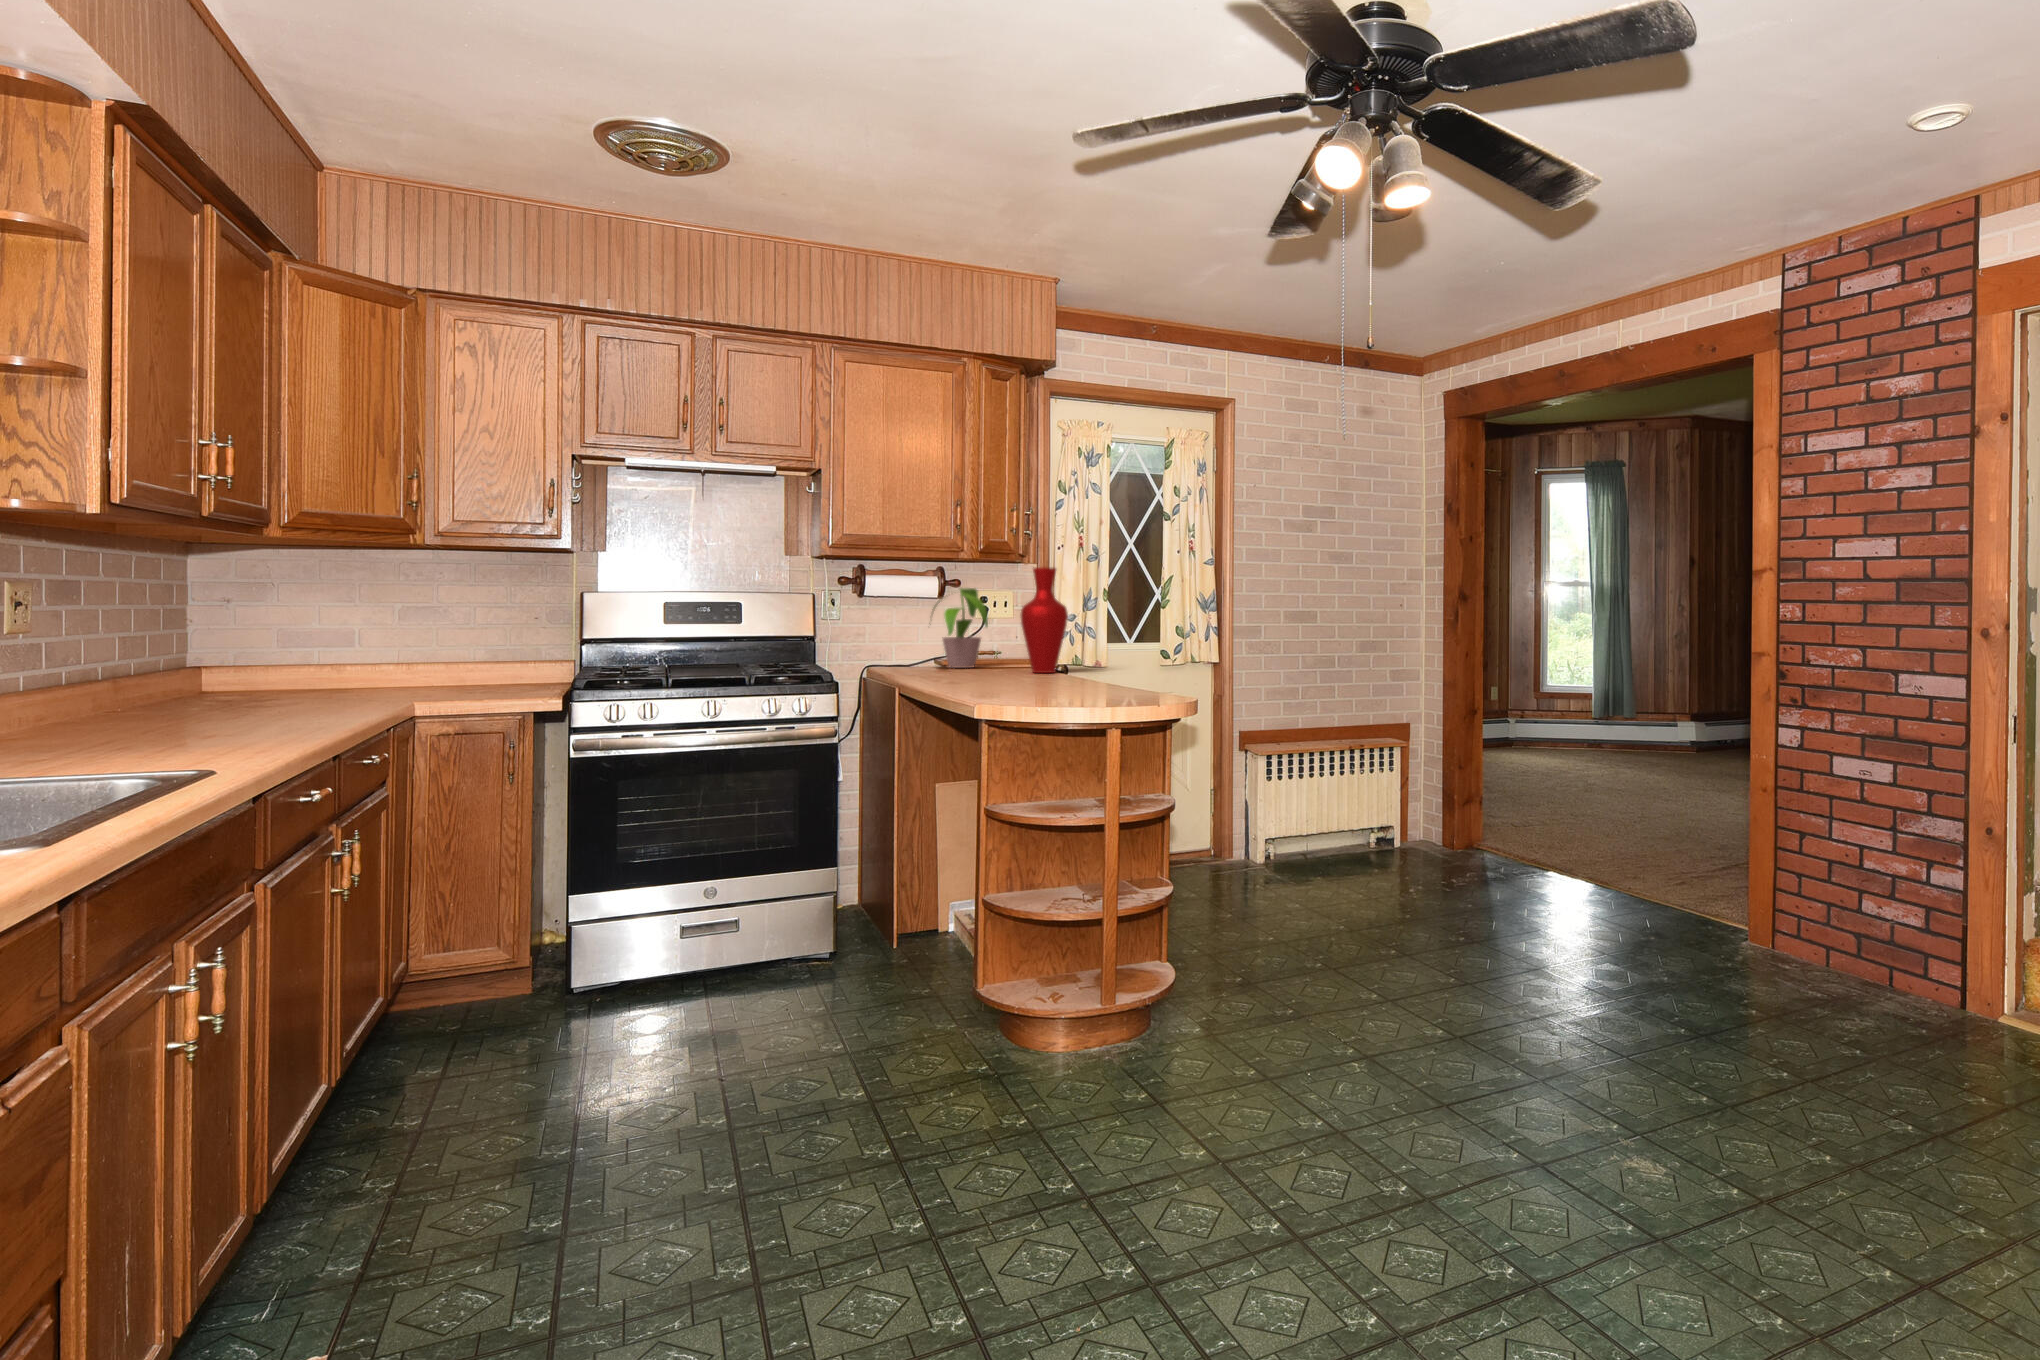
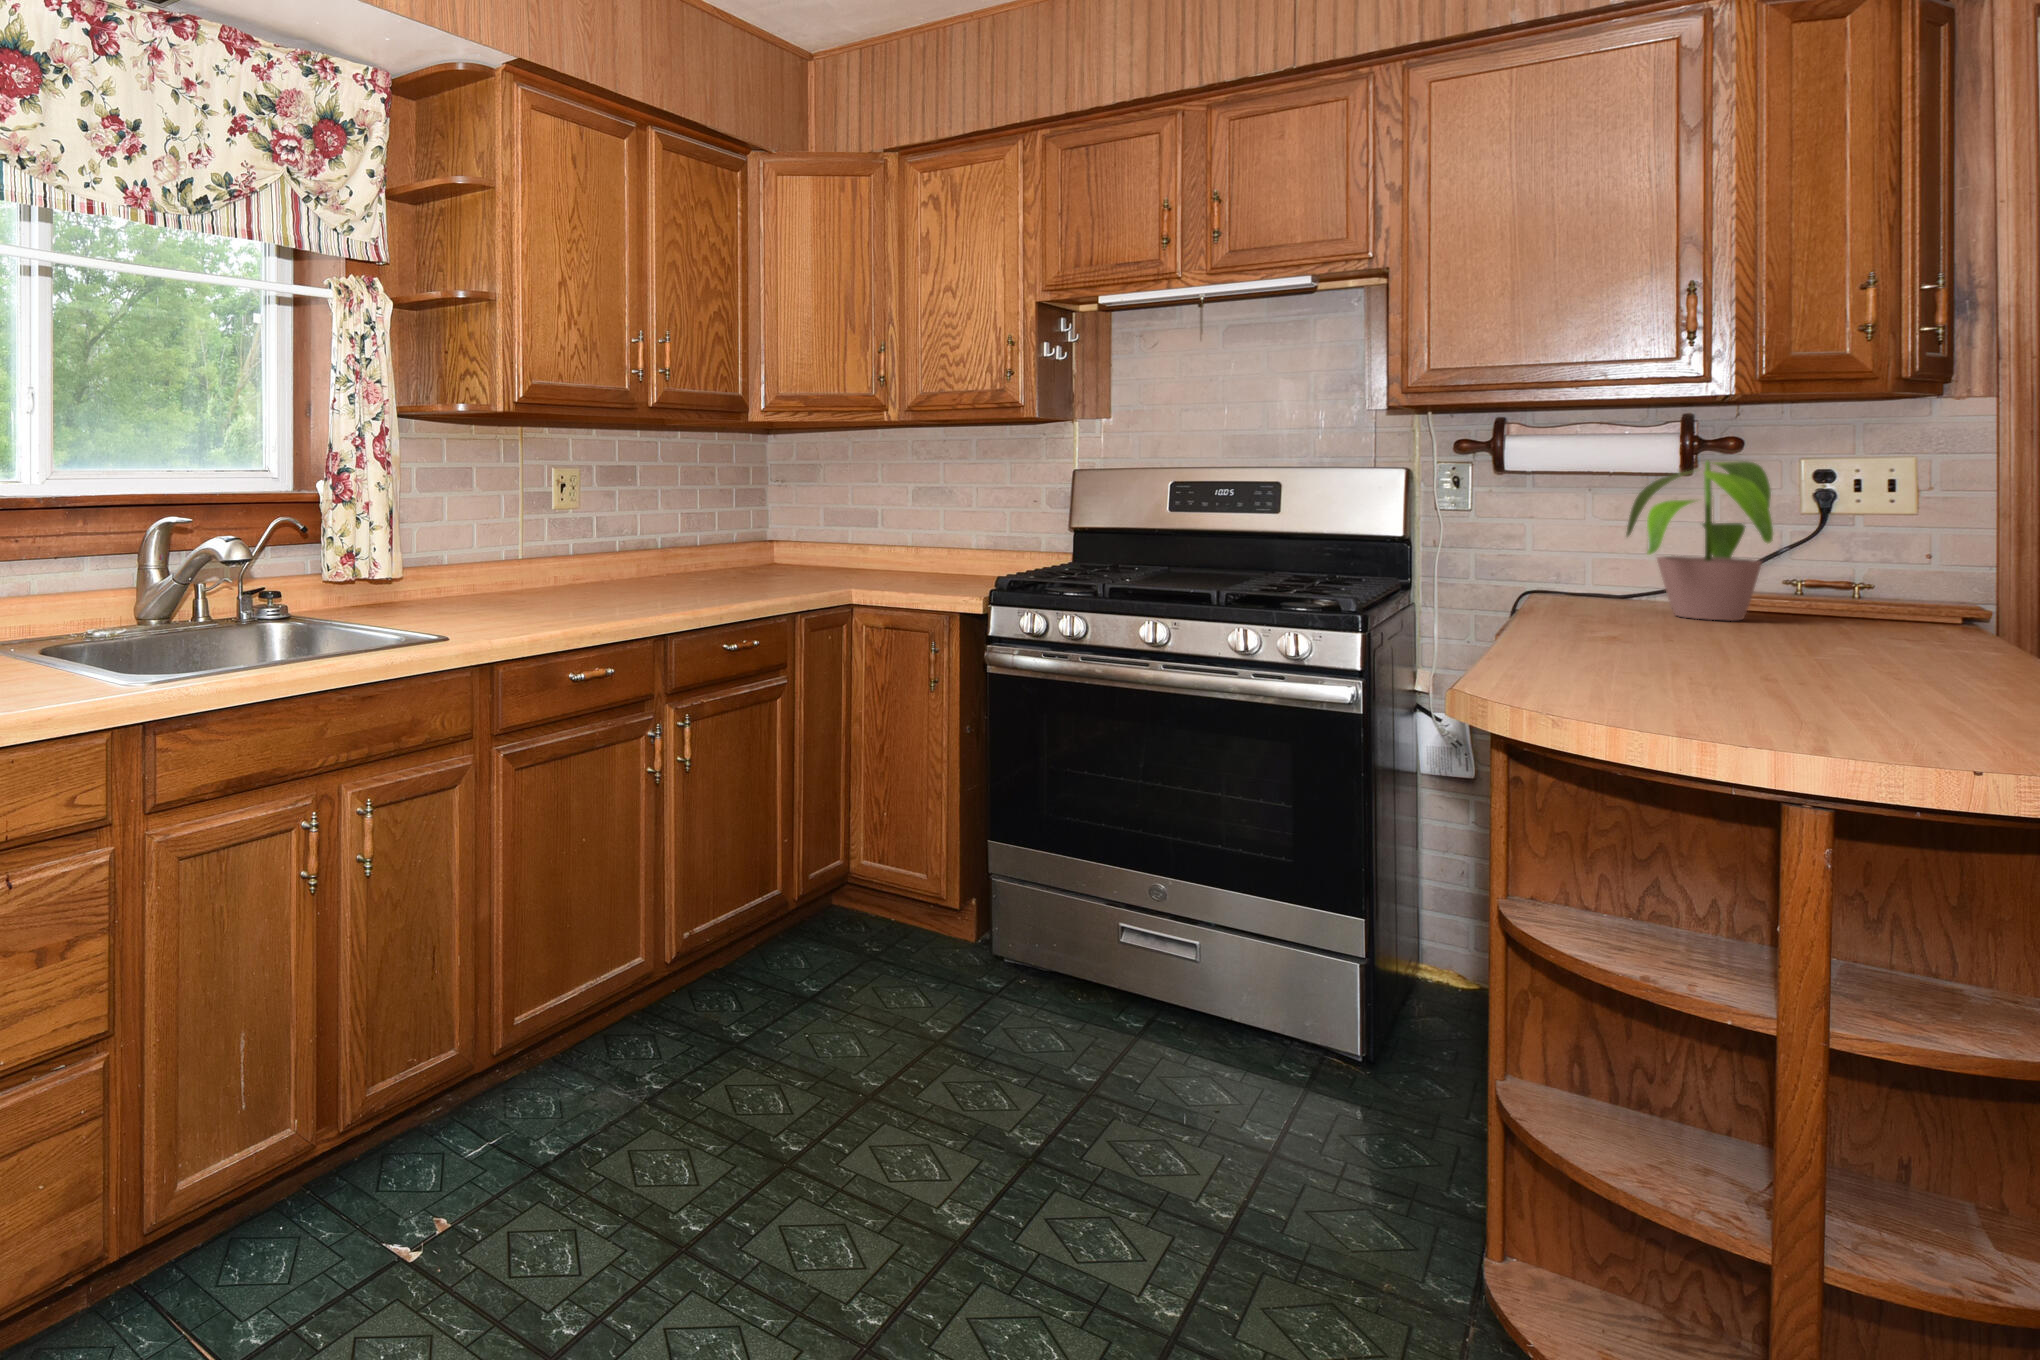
vase: present [1020,567,1068,673] -> none [1815,415,1973,655]

